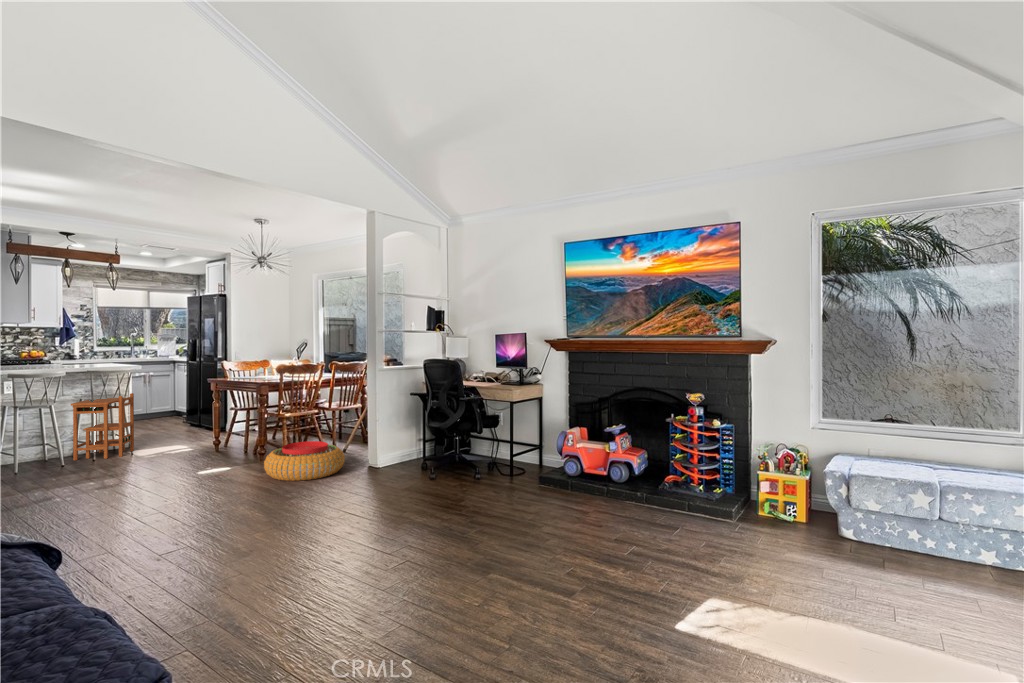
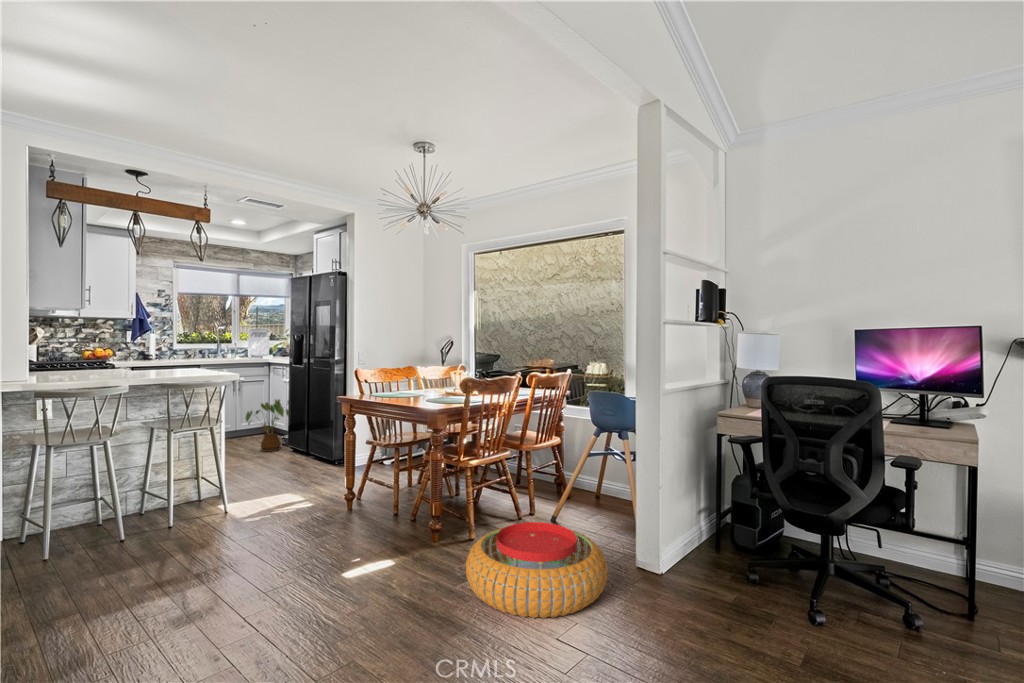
house plant: none [152,387,190,426] -> present [246,399,289,452]
side table: present [71,393,134,460] -> none [136,417,228,526]

